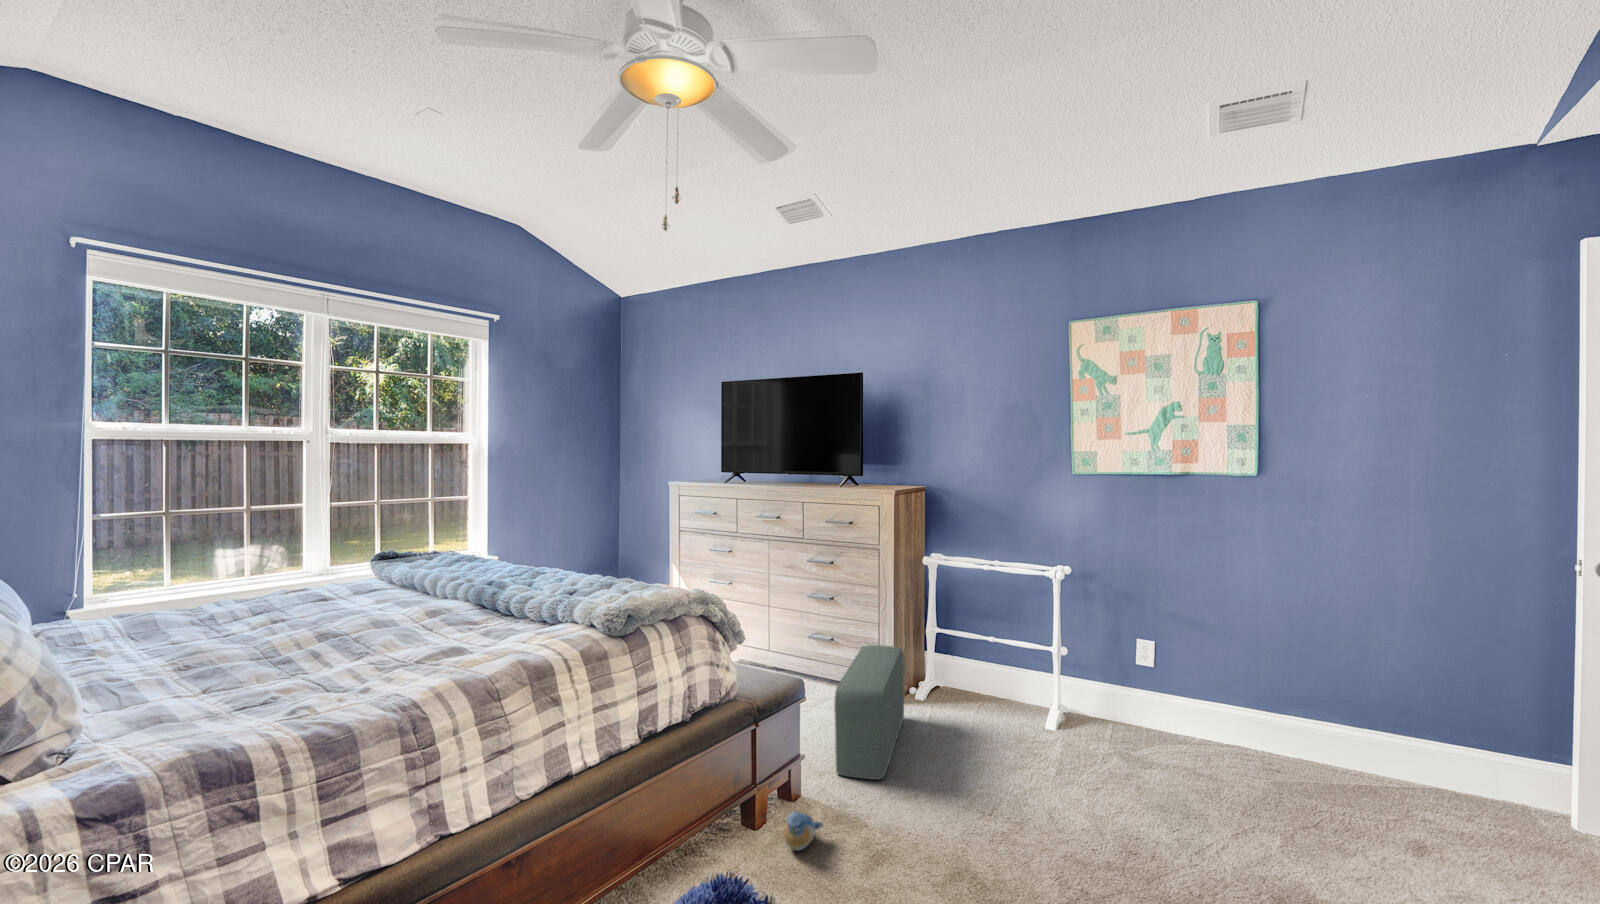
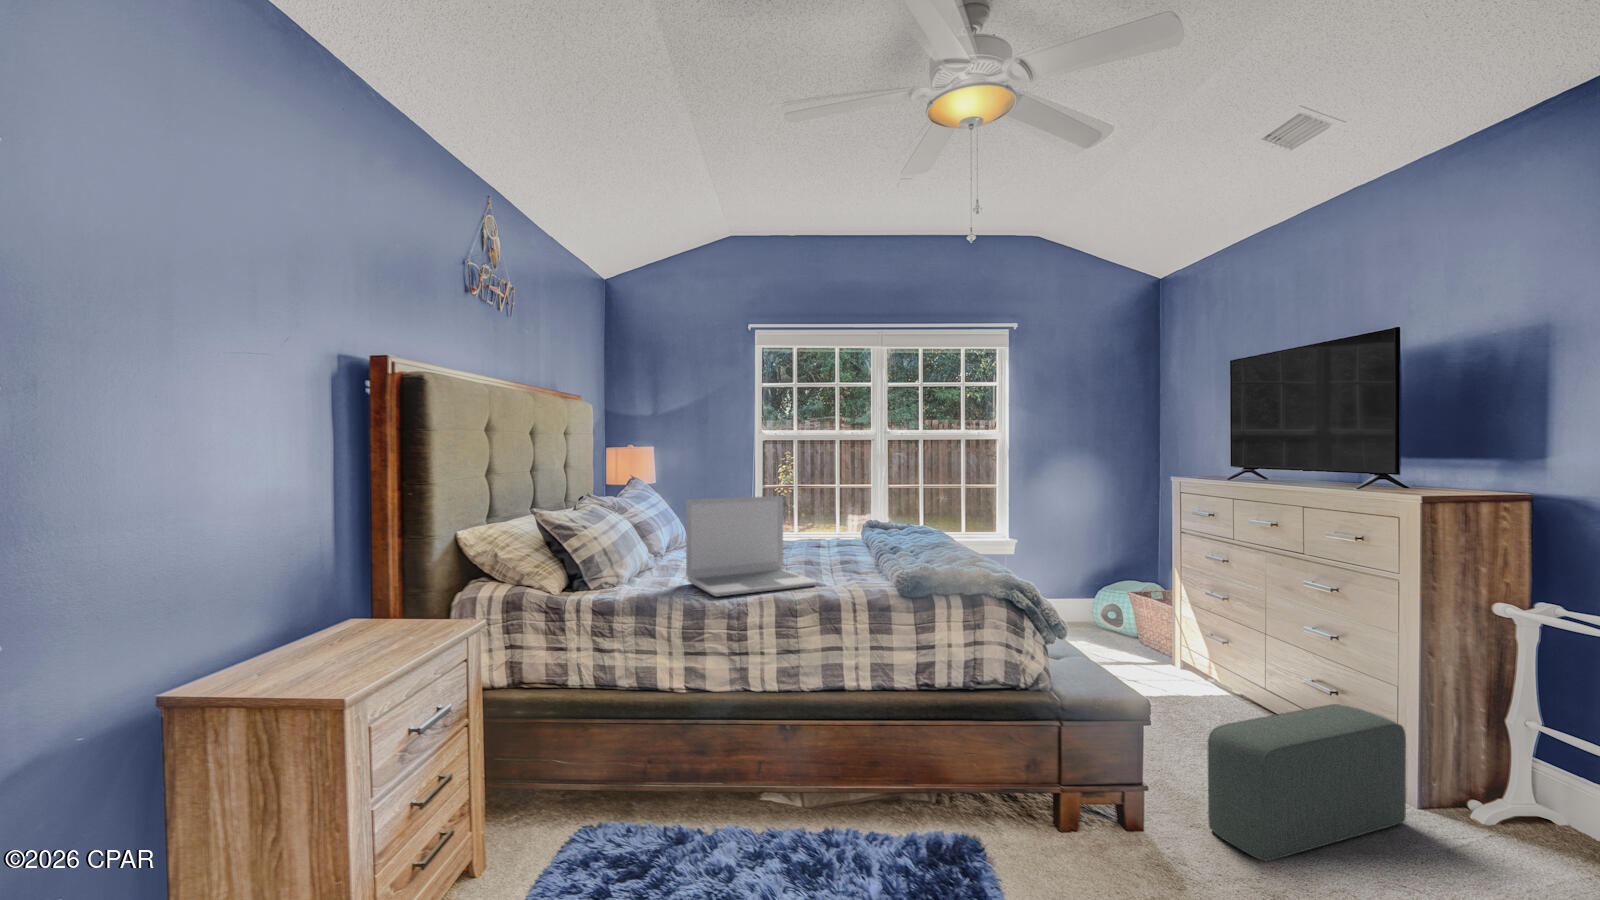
laptop: none [219,529,473,707] -> present [686,496,817,596]
plush toy: present [784,812,823,851] -> none [1058,819,1116,862]

